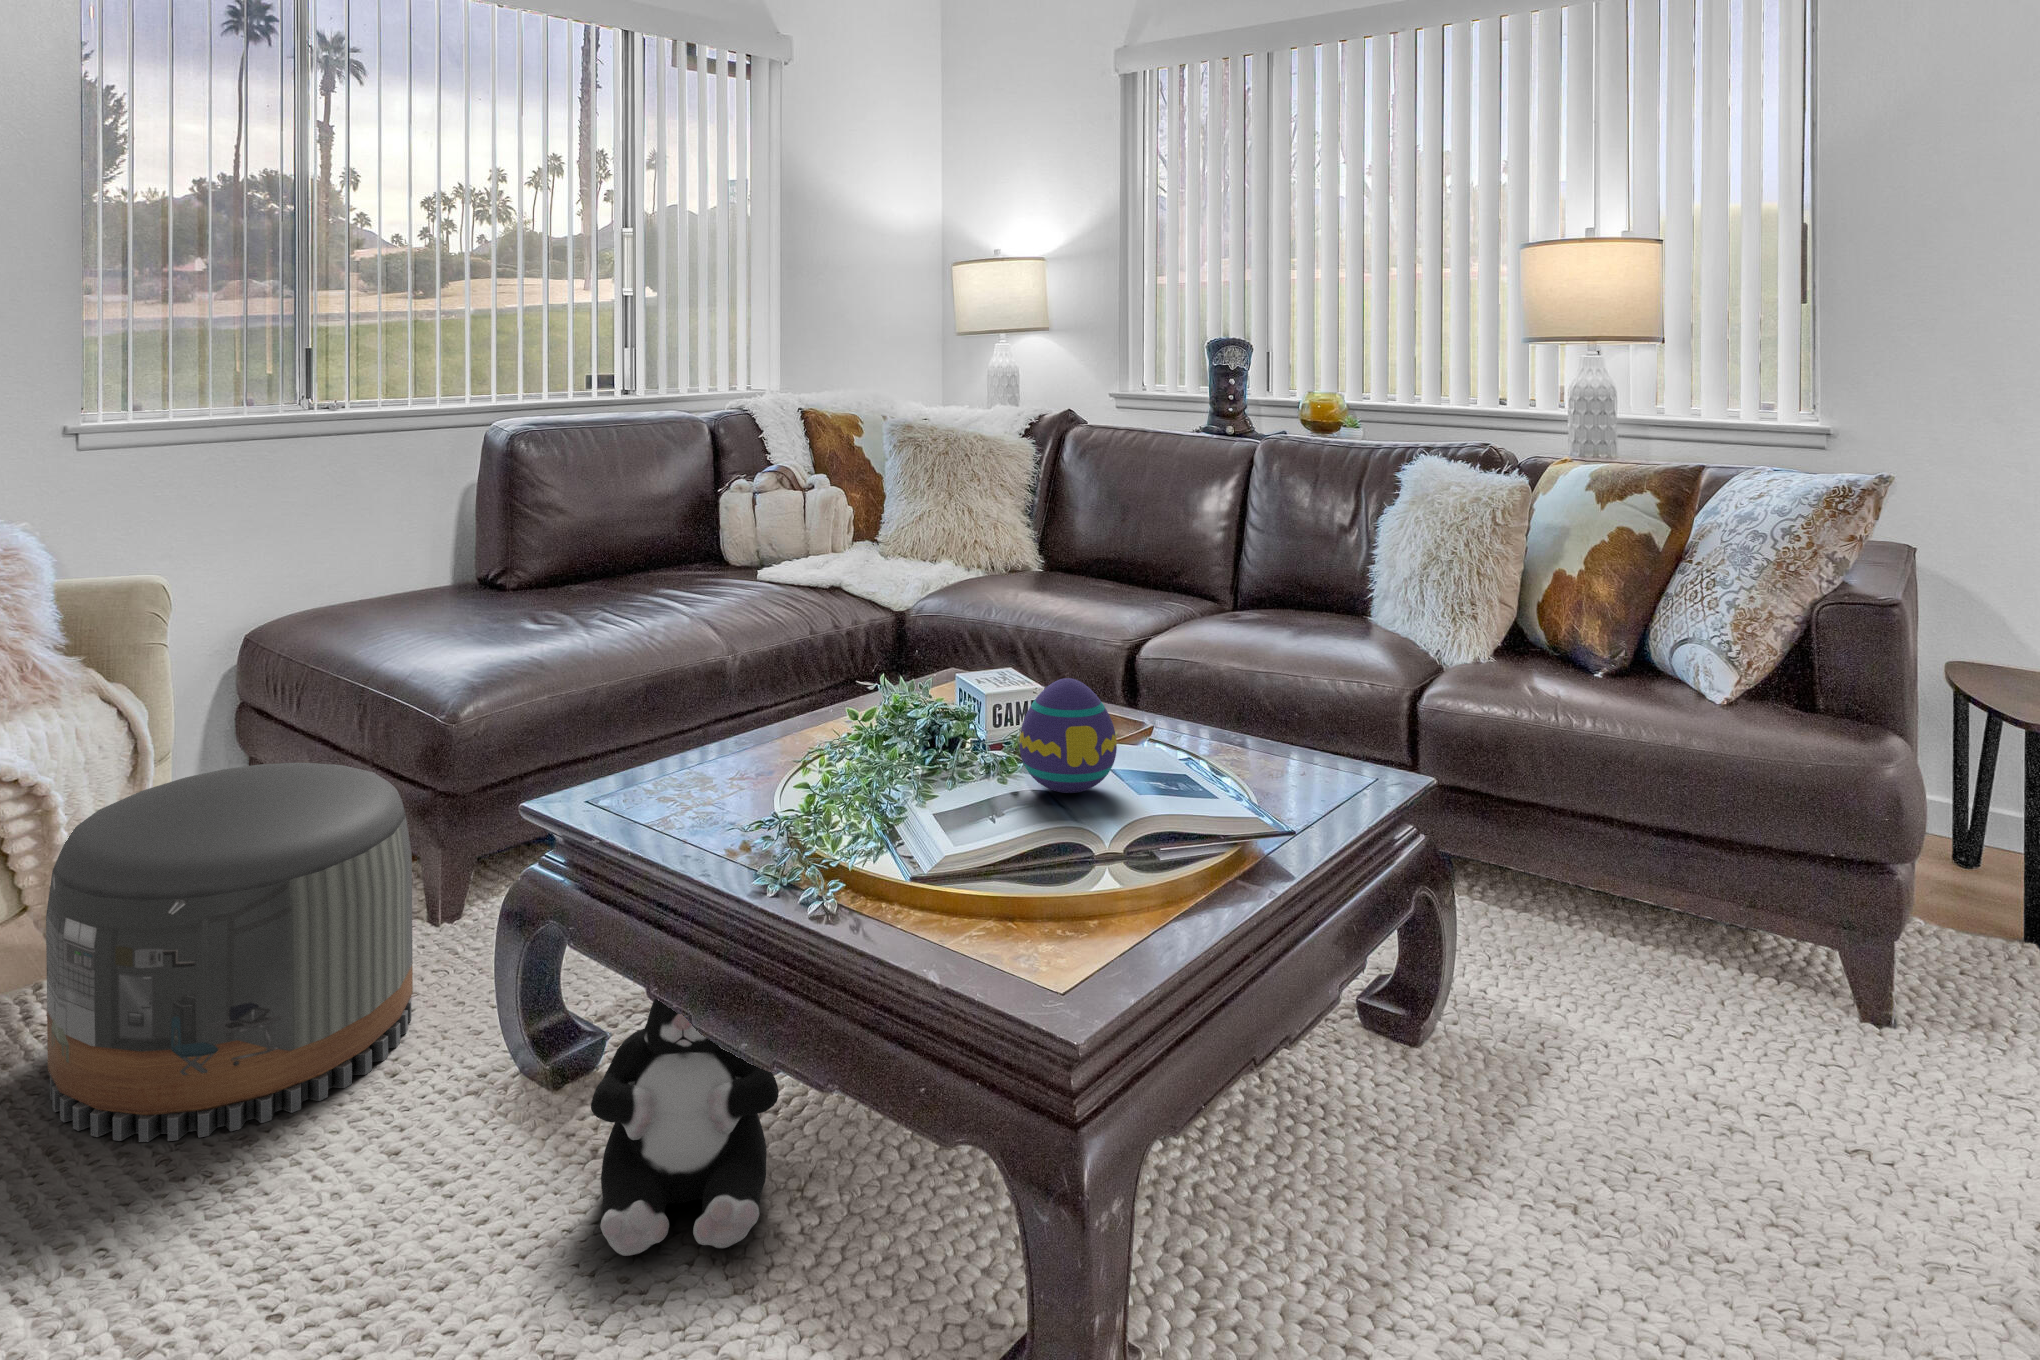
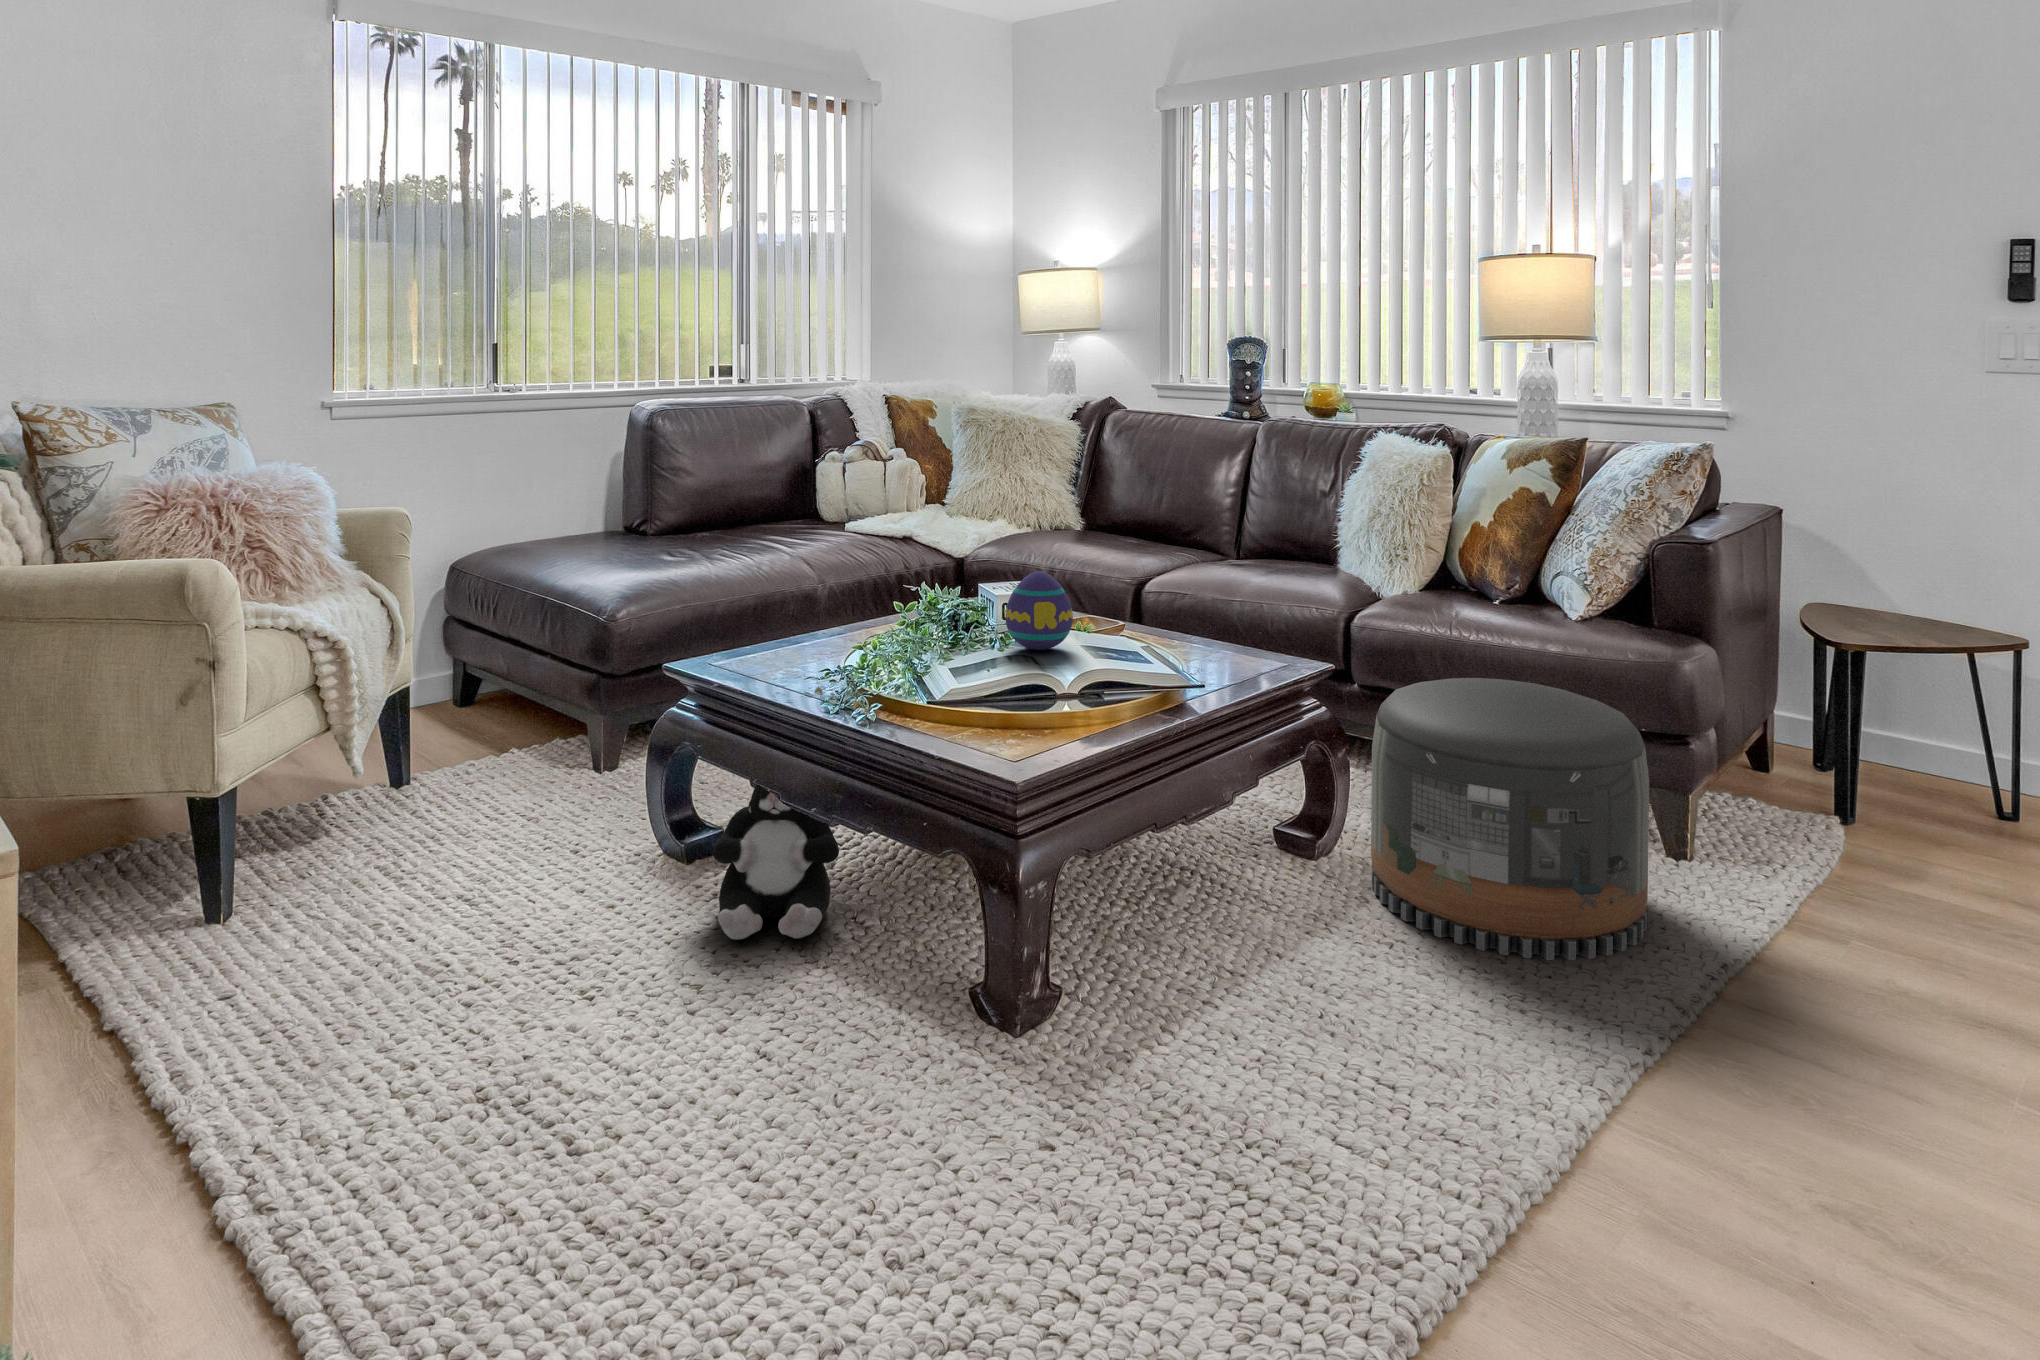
pouf: present [46,763,413,1142] -> present [1371,678,1649,960]

